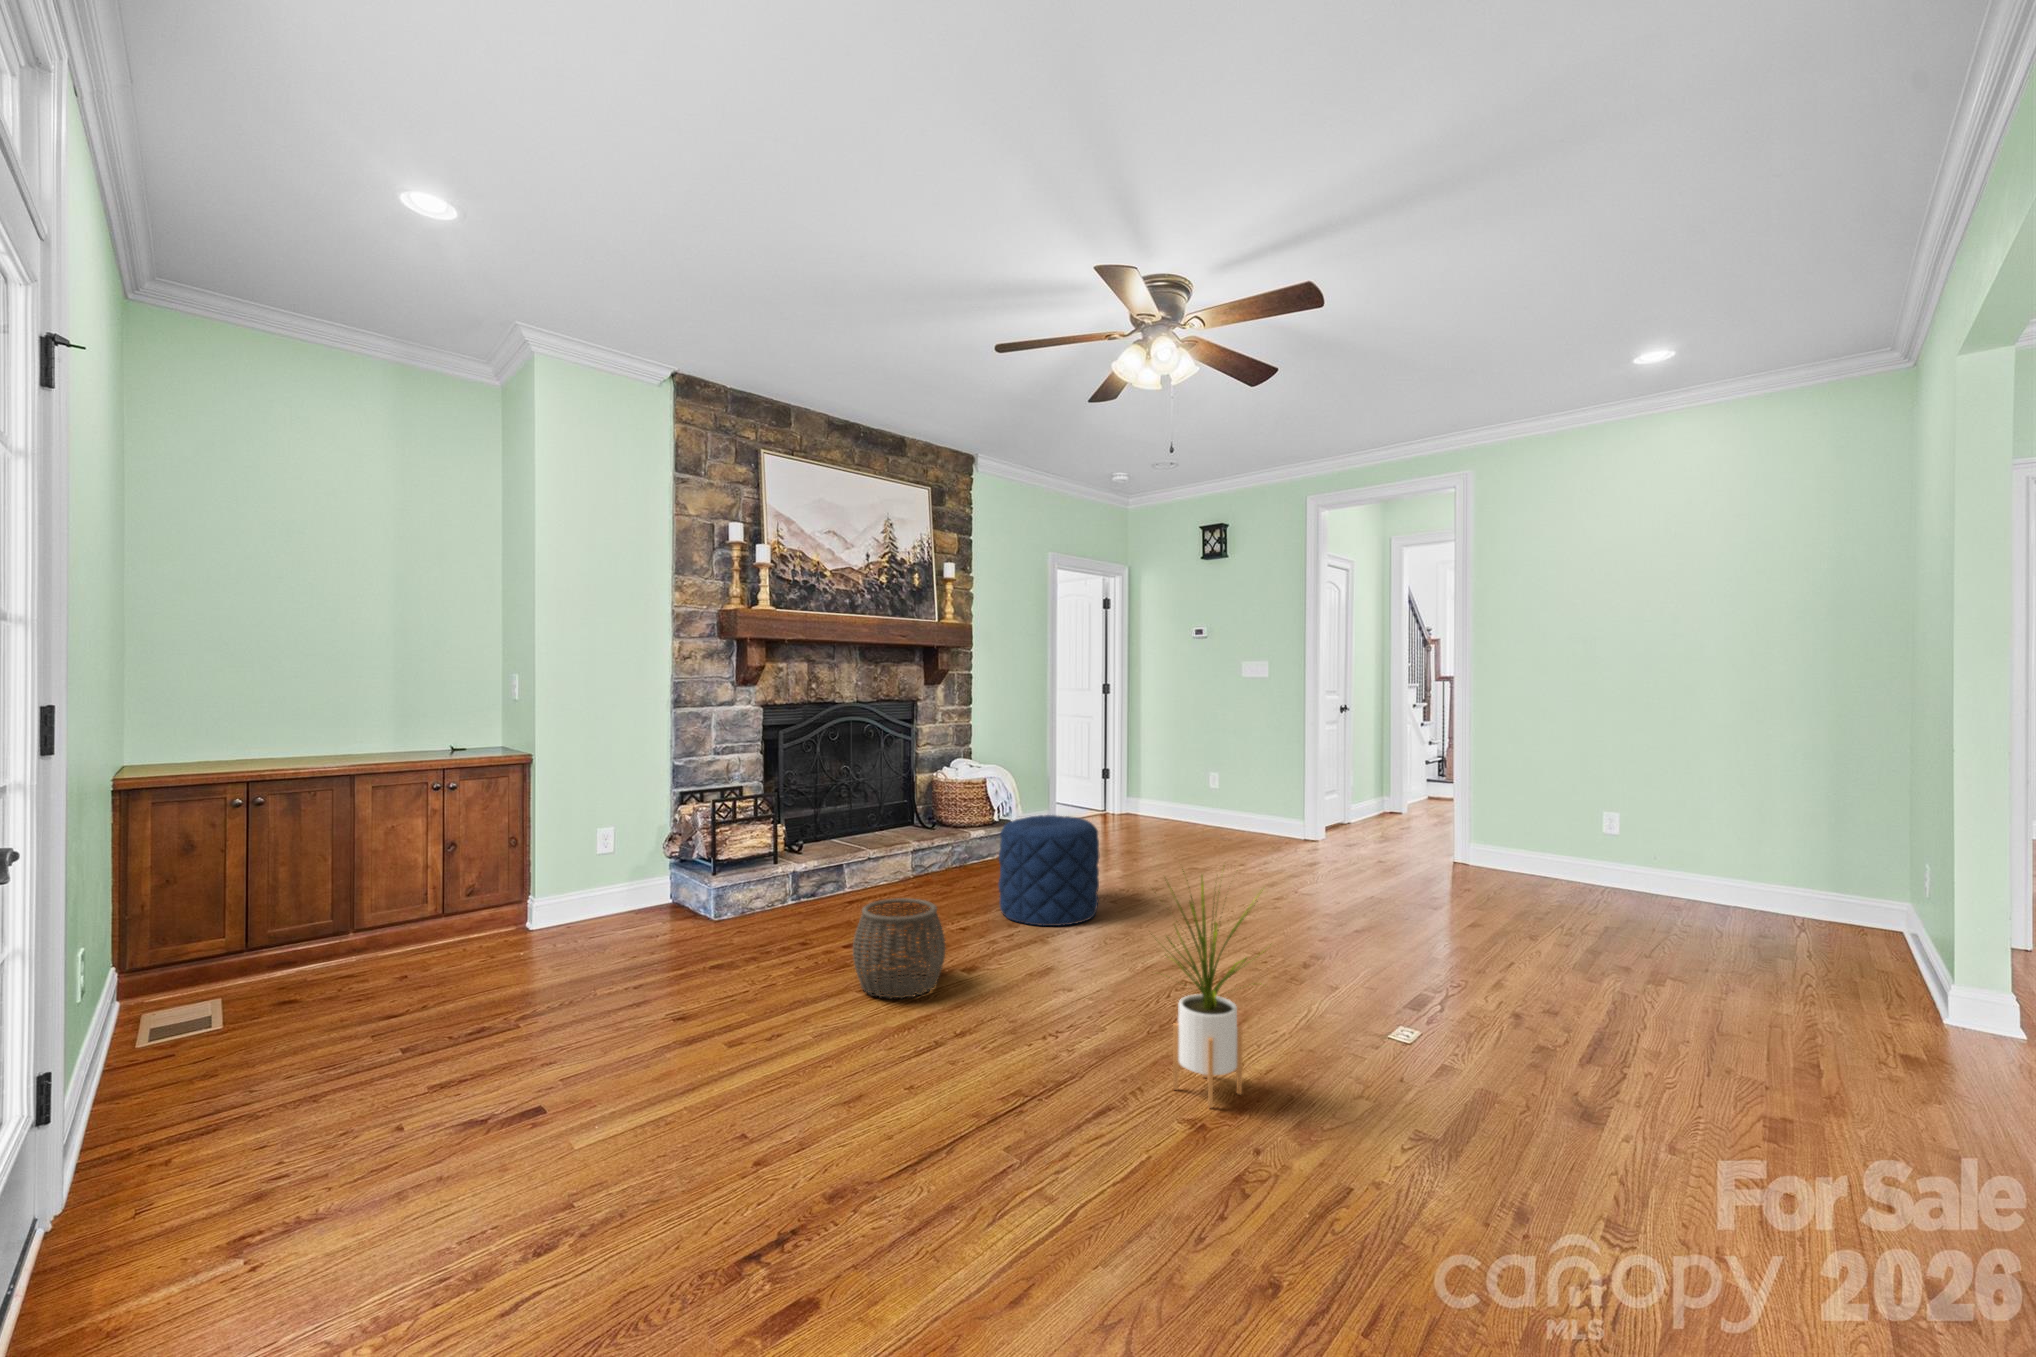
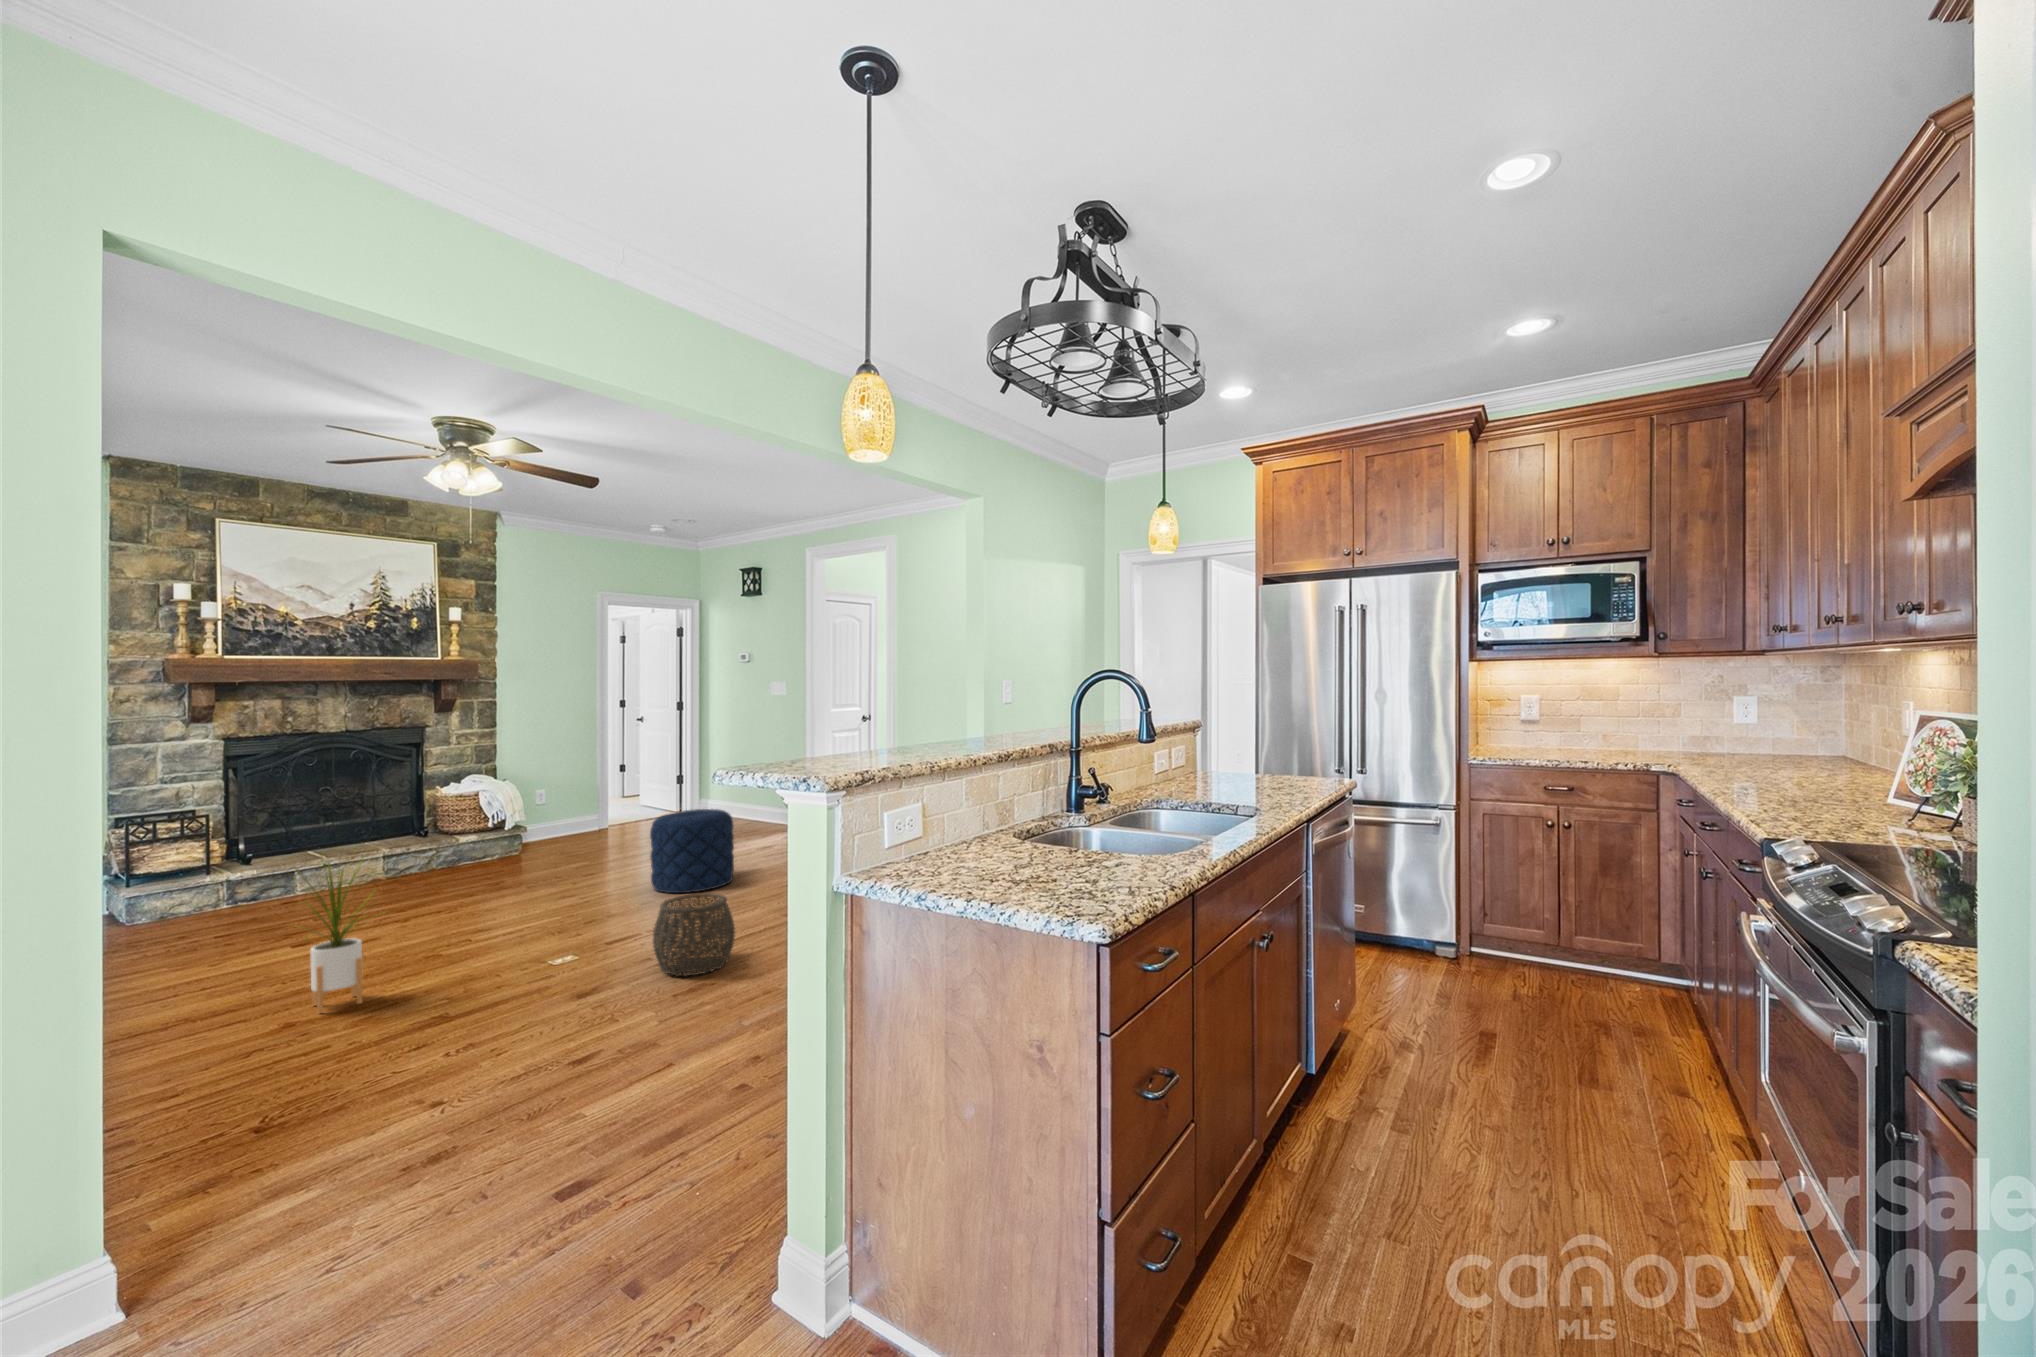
pouf: present [999,815,1100,926] -> present [650,809,734,893]
woven basket: present [853,898,946,998] -> present [653,893,735,976]

